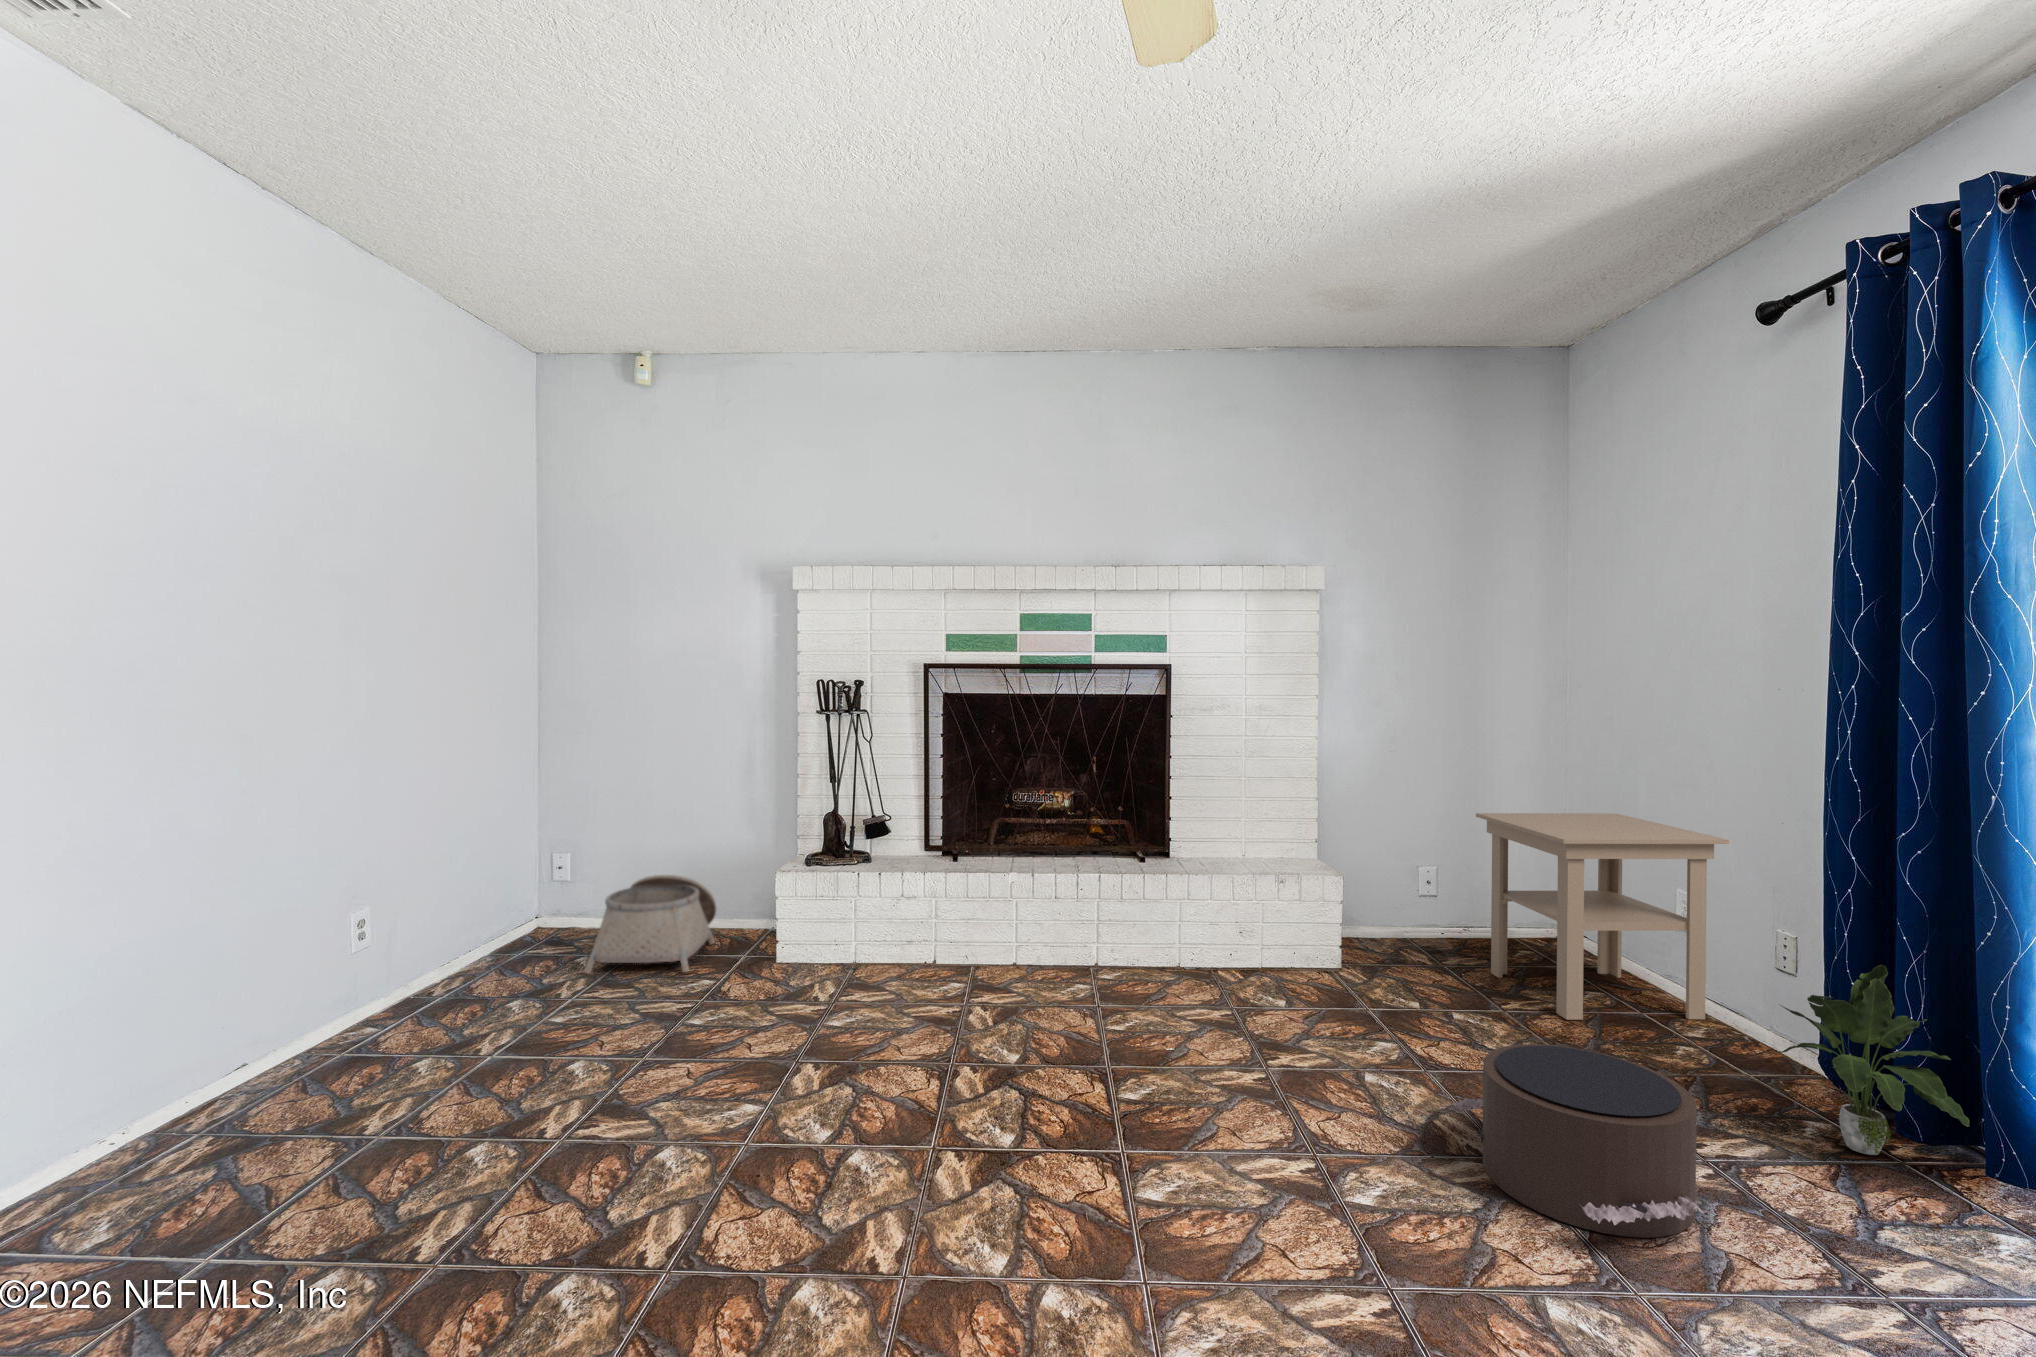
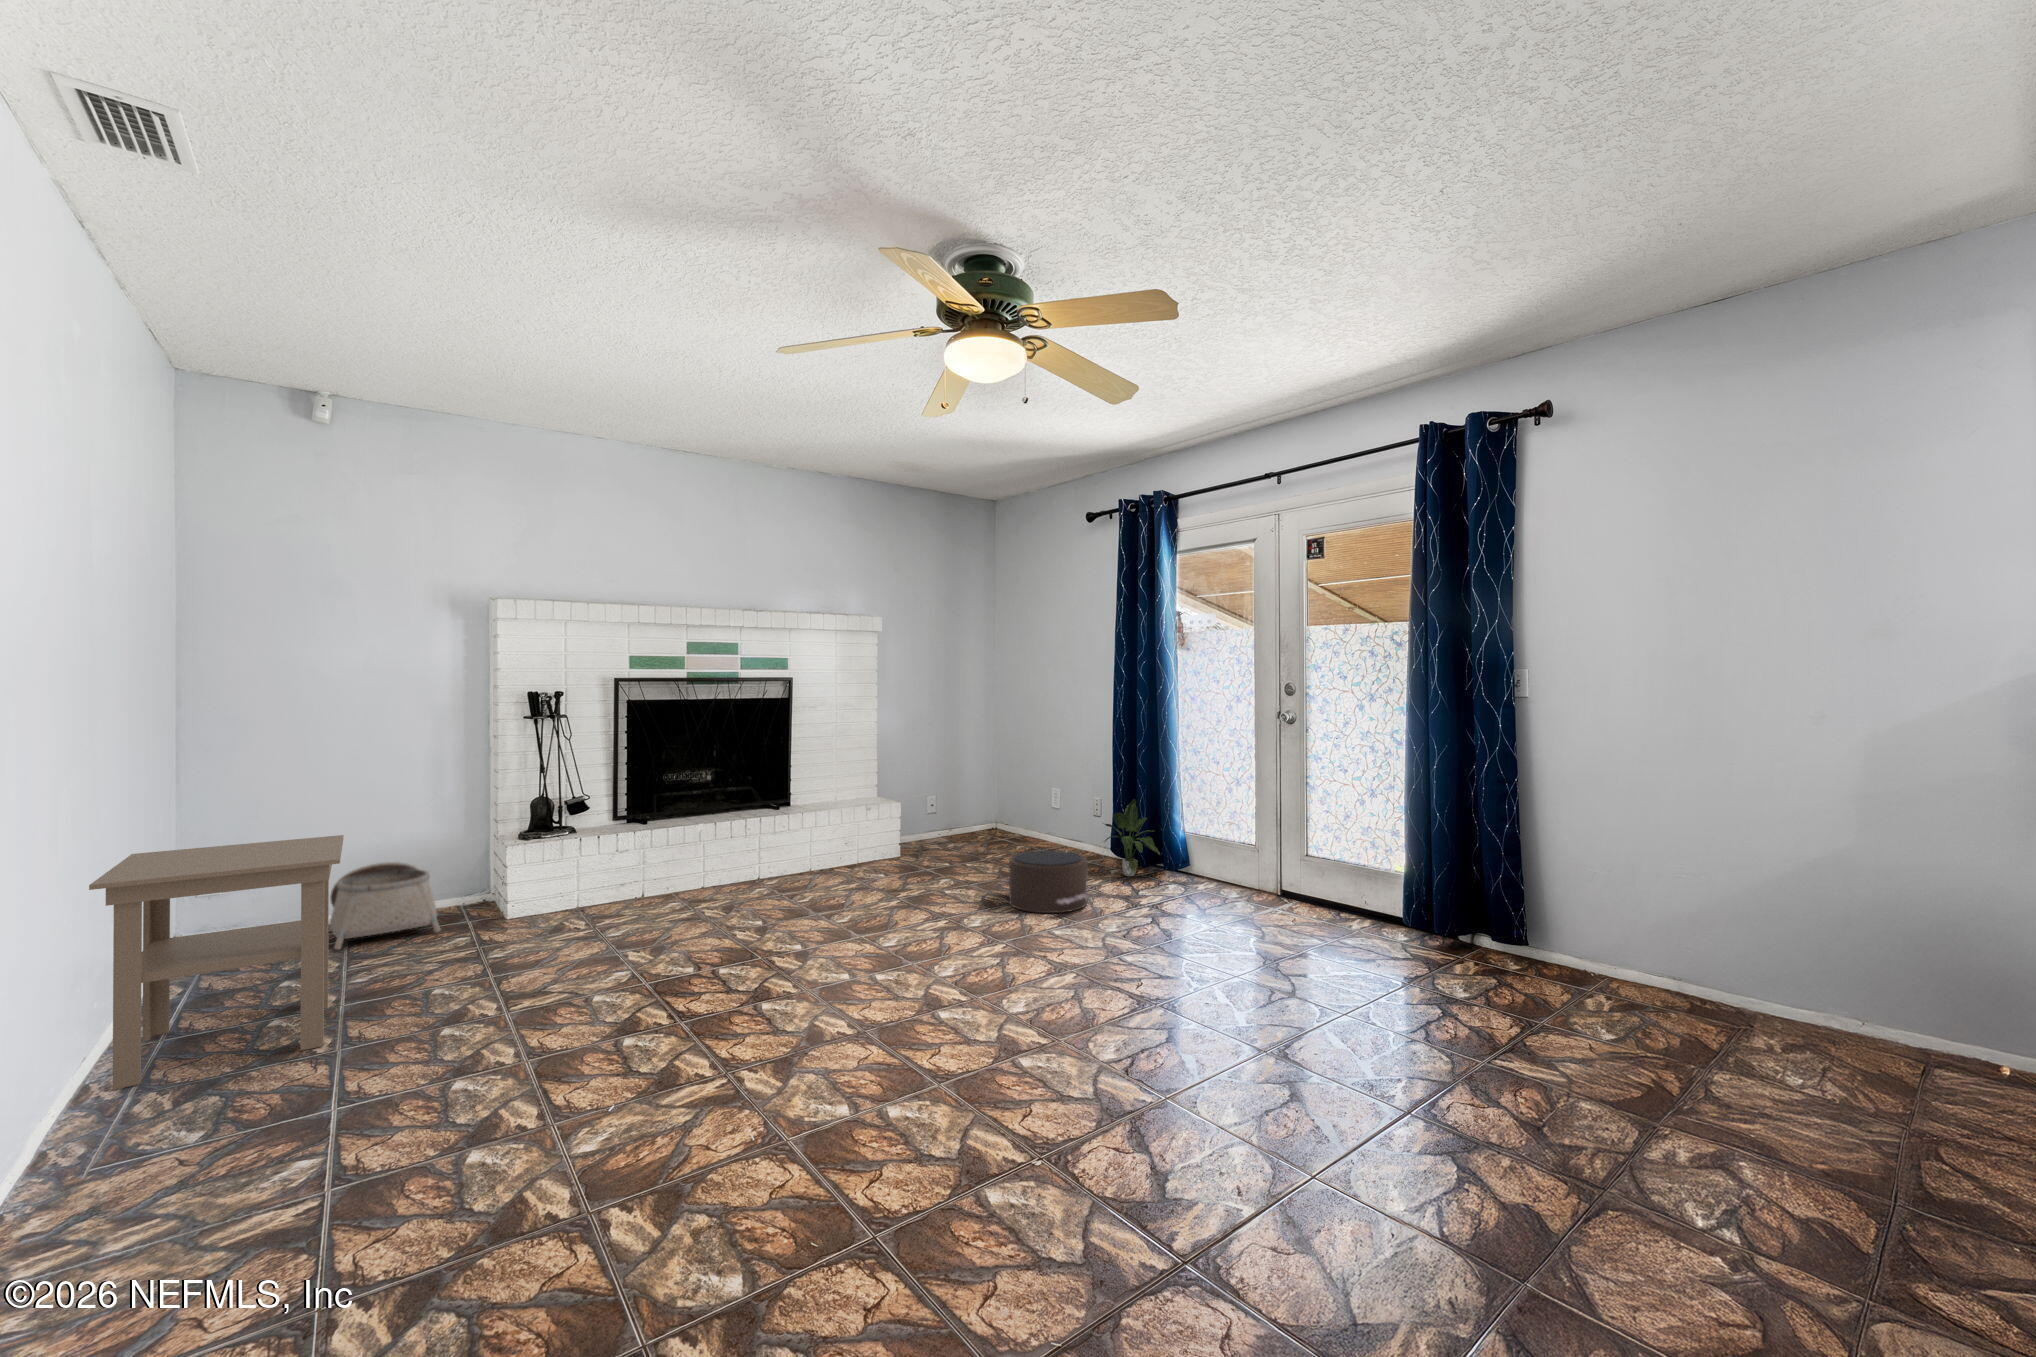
side table: present [1476,813,1729,1020] -> present [89,835,344,1090]

